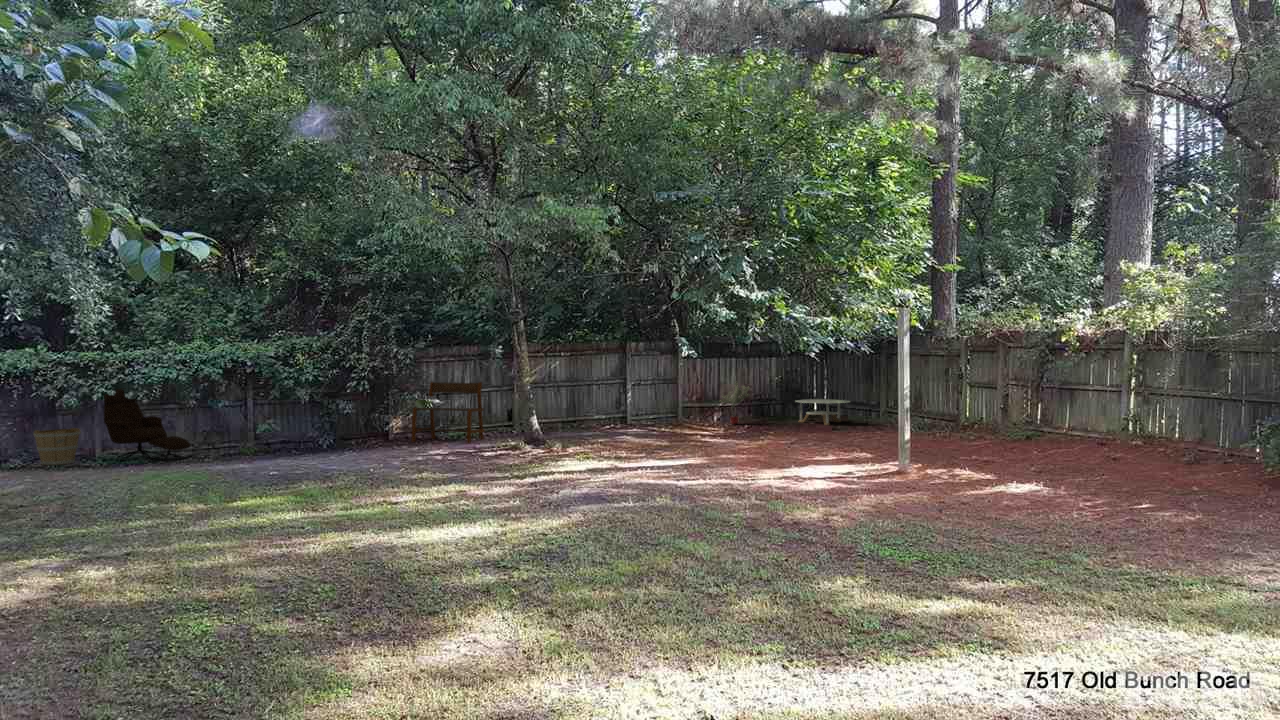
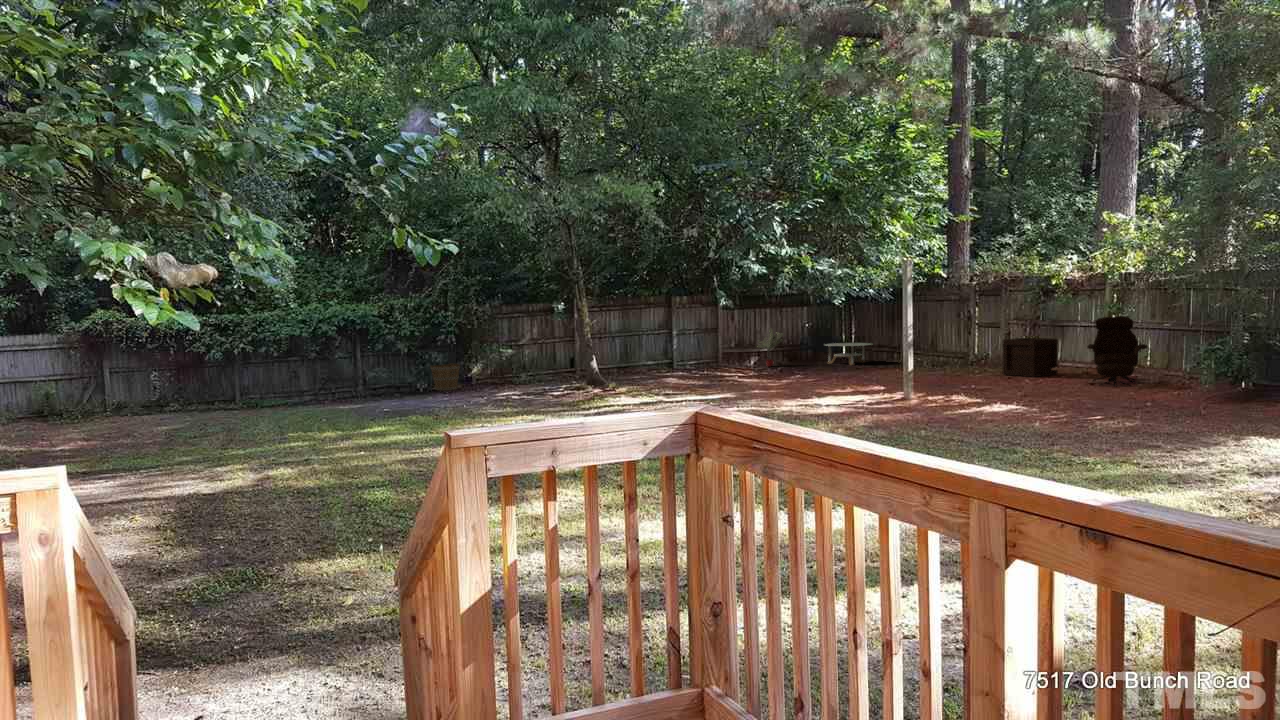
bench: present [412,382,485,444] -> none [492,334,553,386]
lounge chair: present [104,389,190,461] -> present [1087,316,1147,387]
wooden crate: none [1003,400,1066,446] -> present [1003,338,1058,377]
wooden bucket: present [34,428,81,465] -> present [430,363,460,391]

